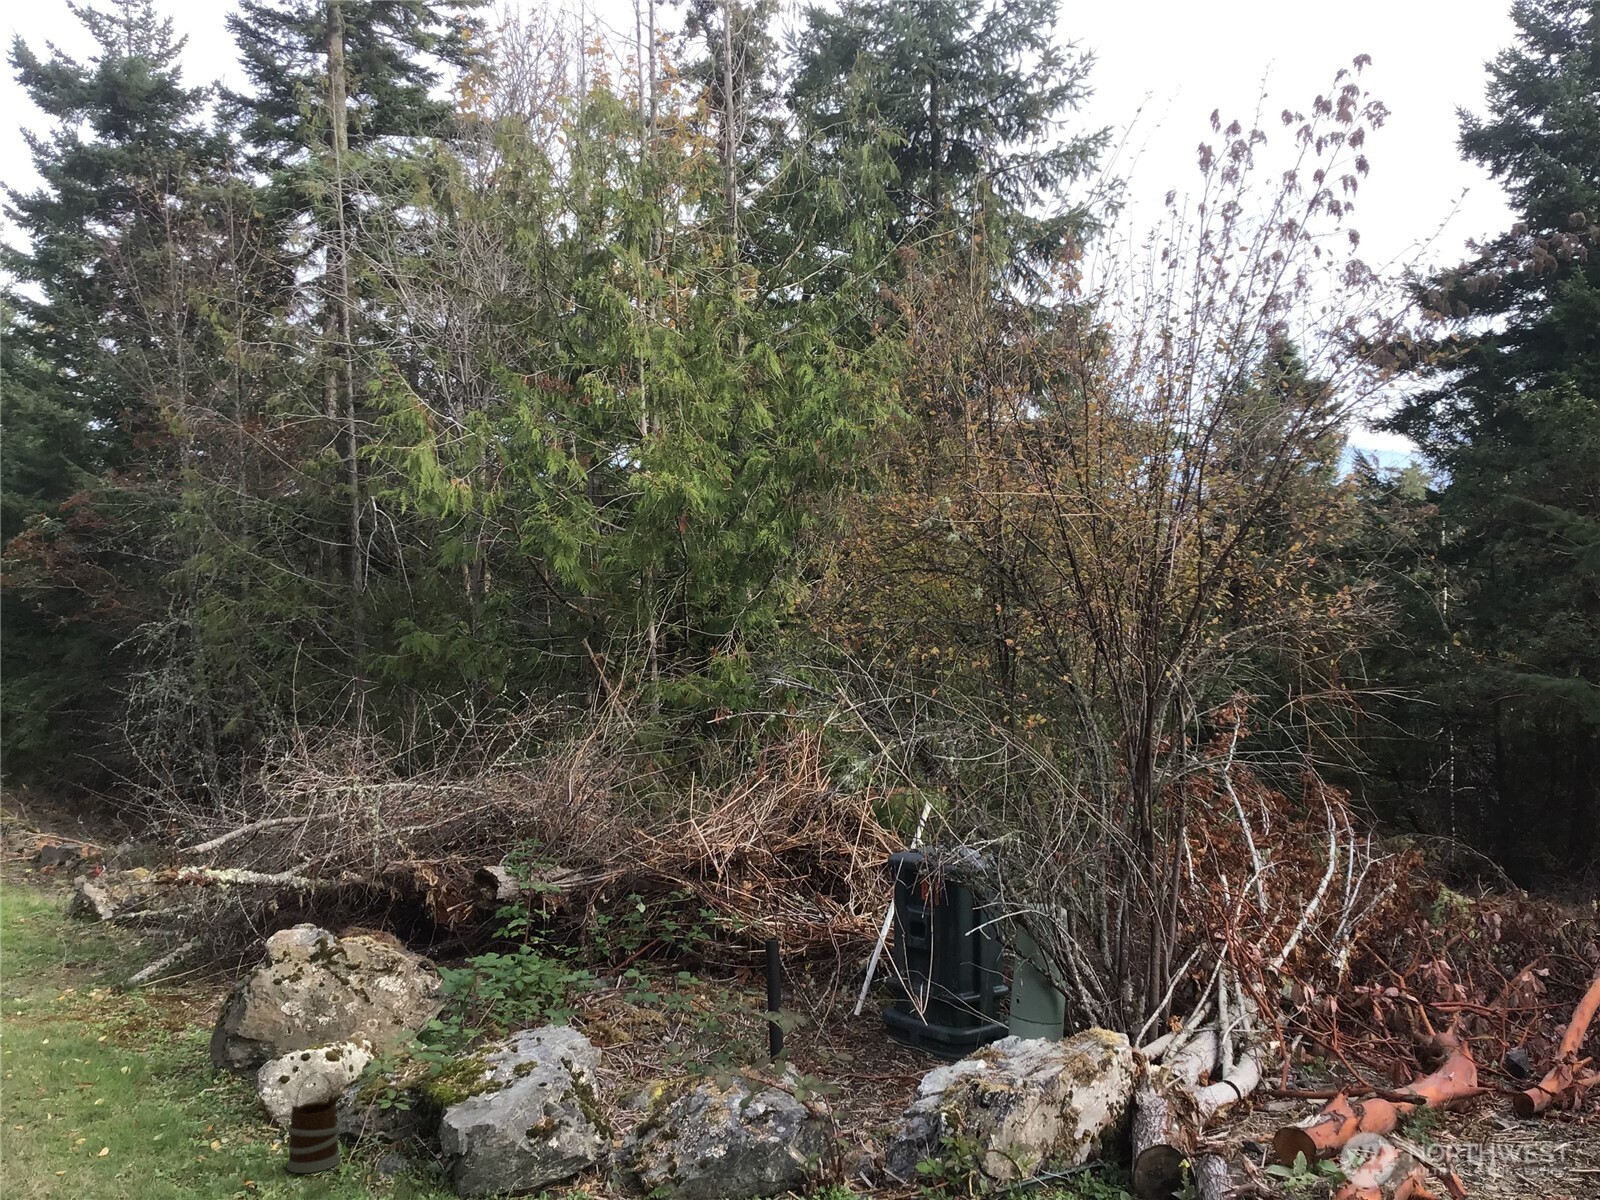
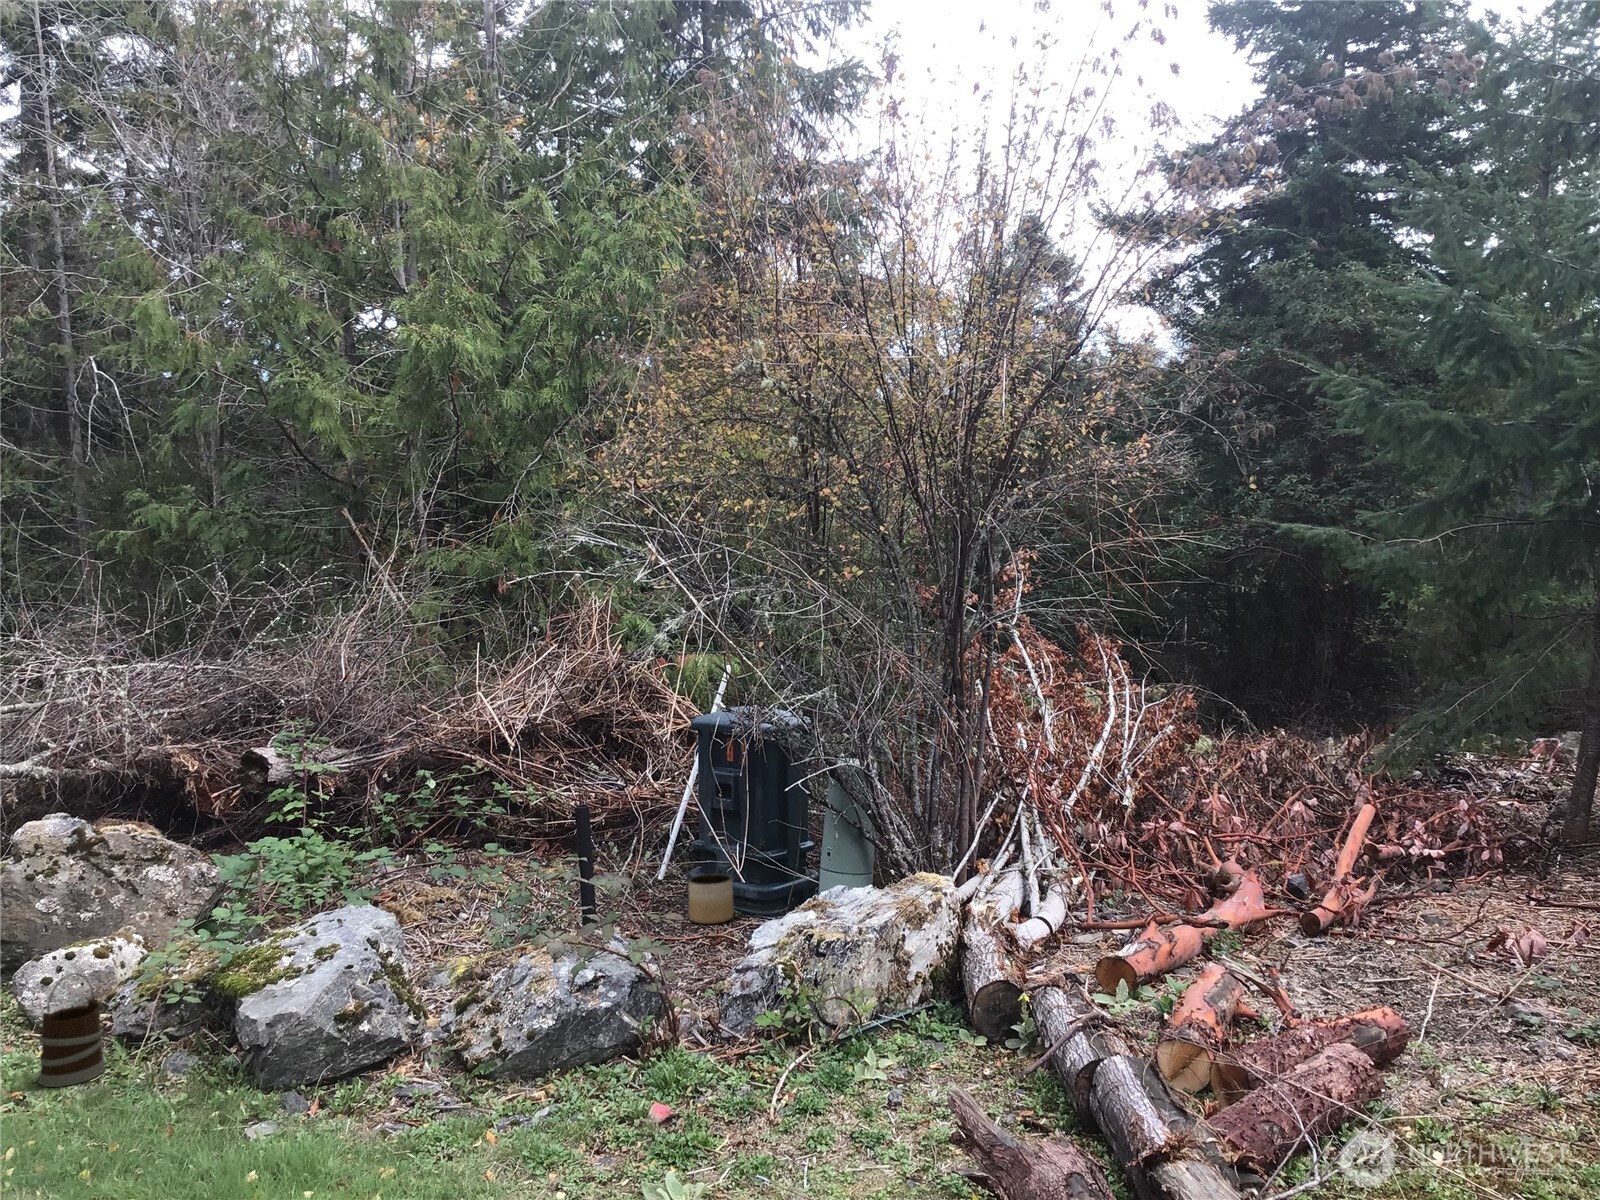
planter: none [877,1015,923,1067] -> present [688,874,733,924]

